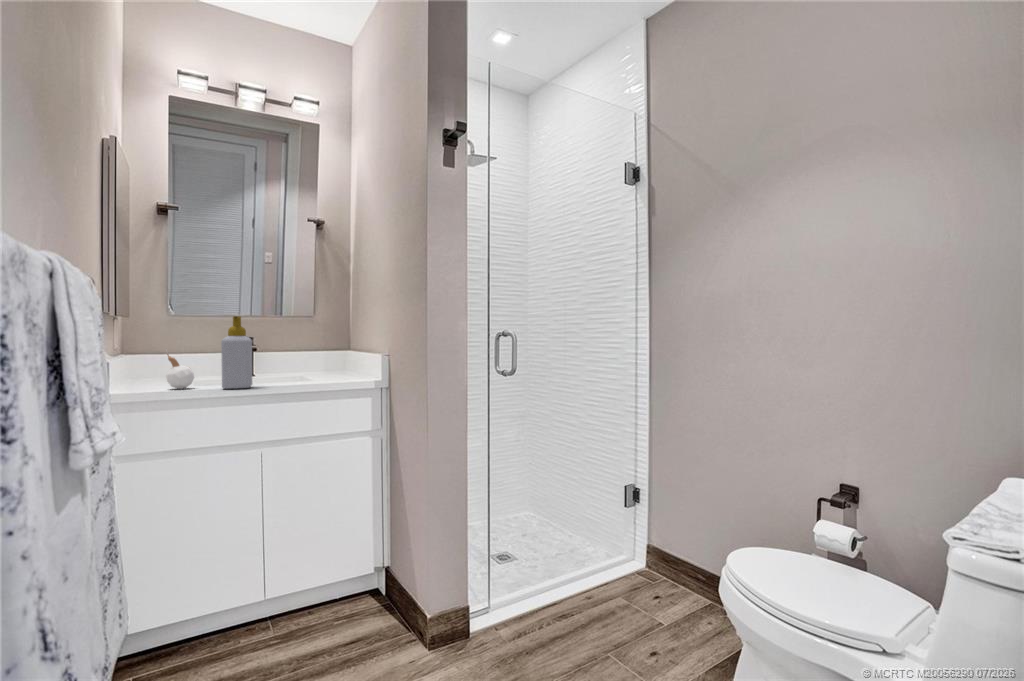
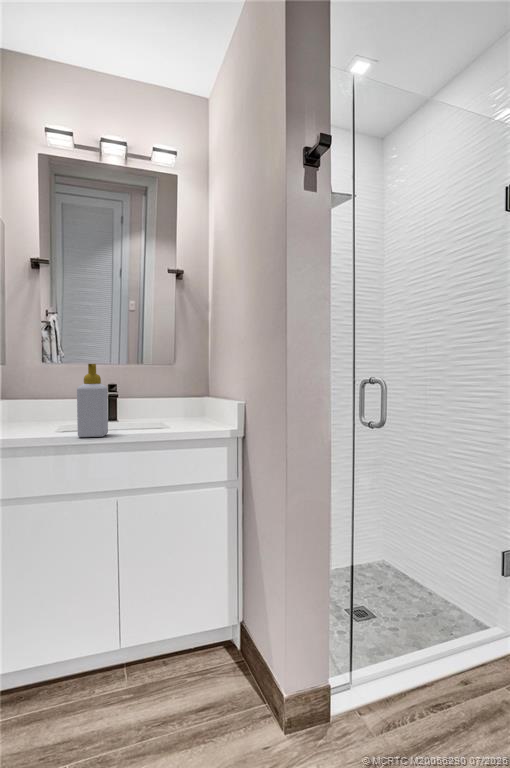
candle: present [166,353,194,389] -> none [27,396,54,436]

